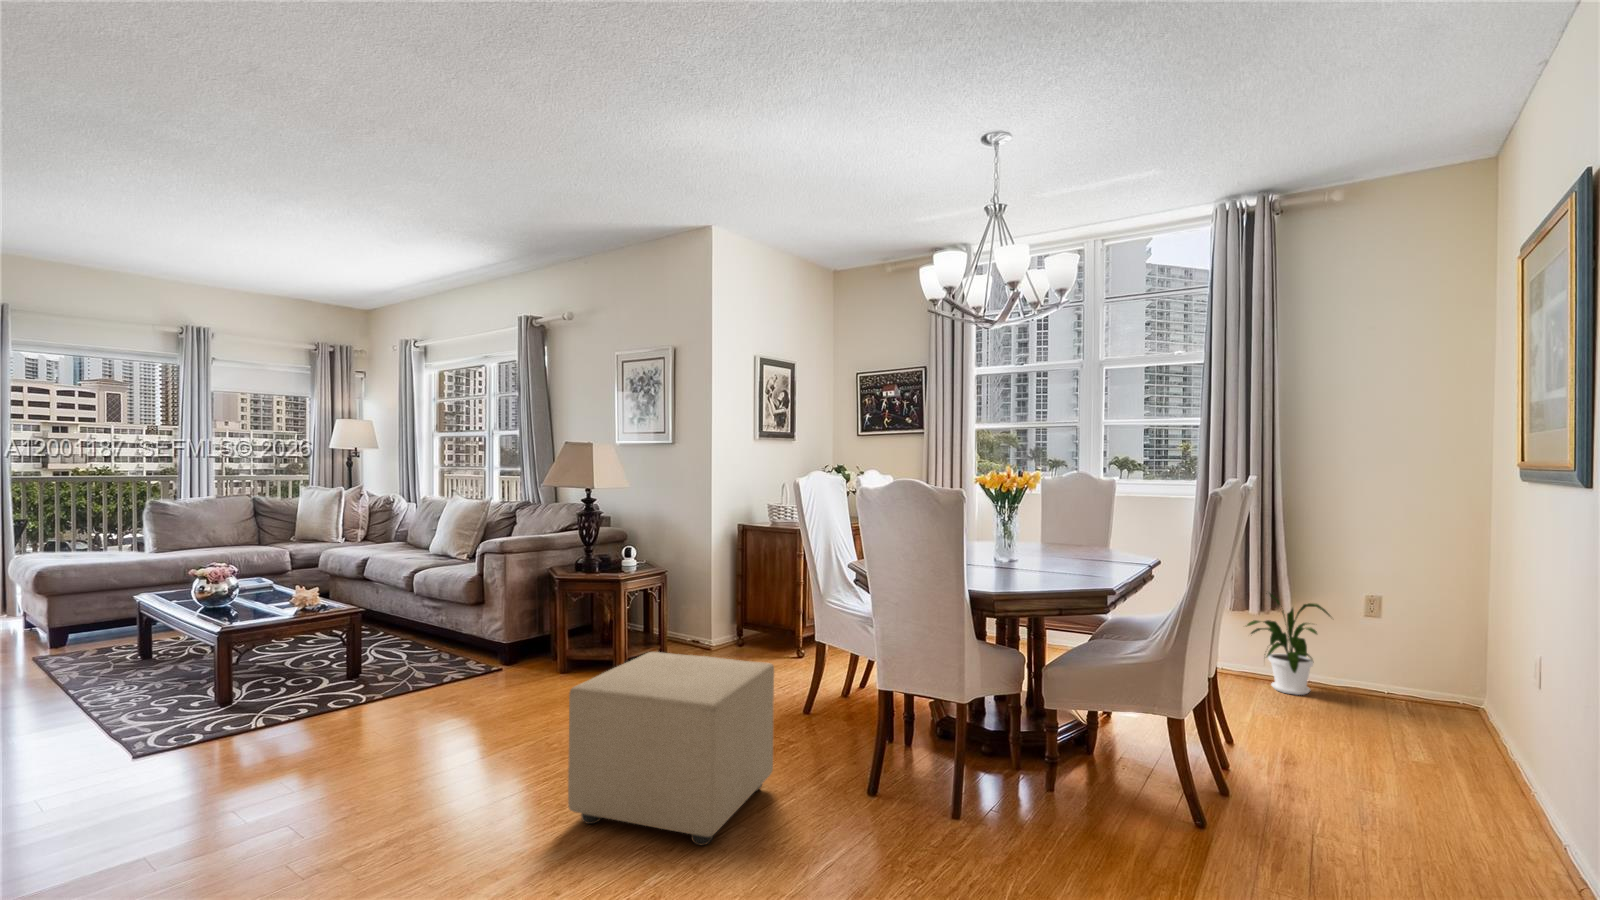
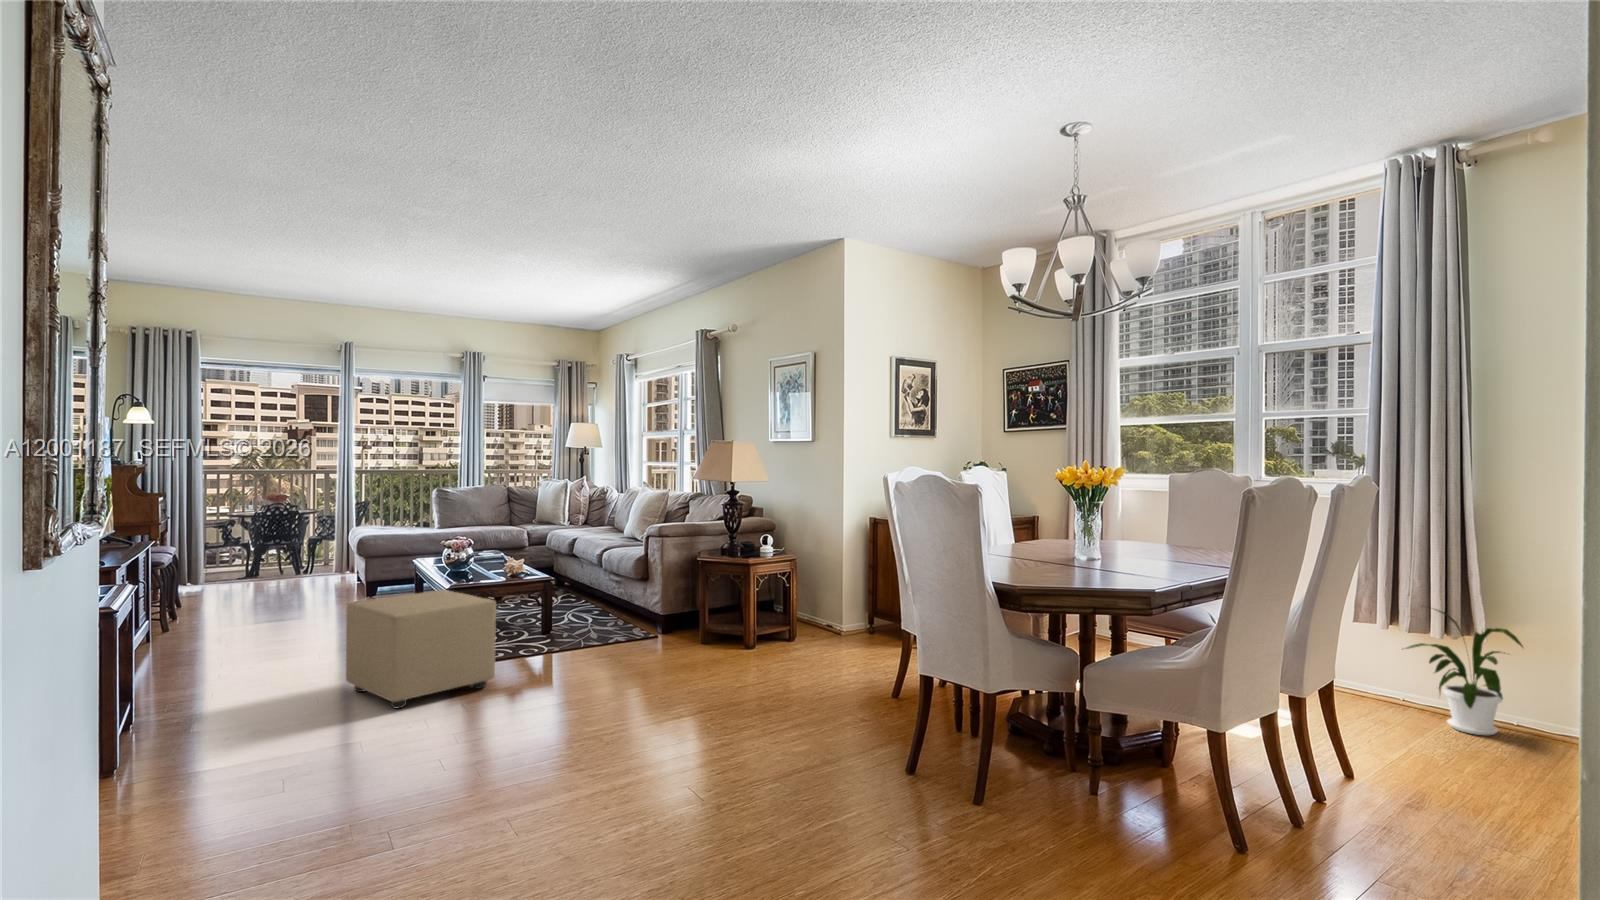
ottoman: present [568,652,774,845] -> present [346,590,496,708]

